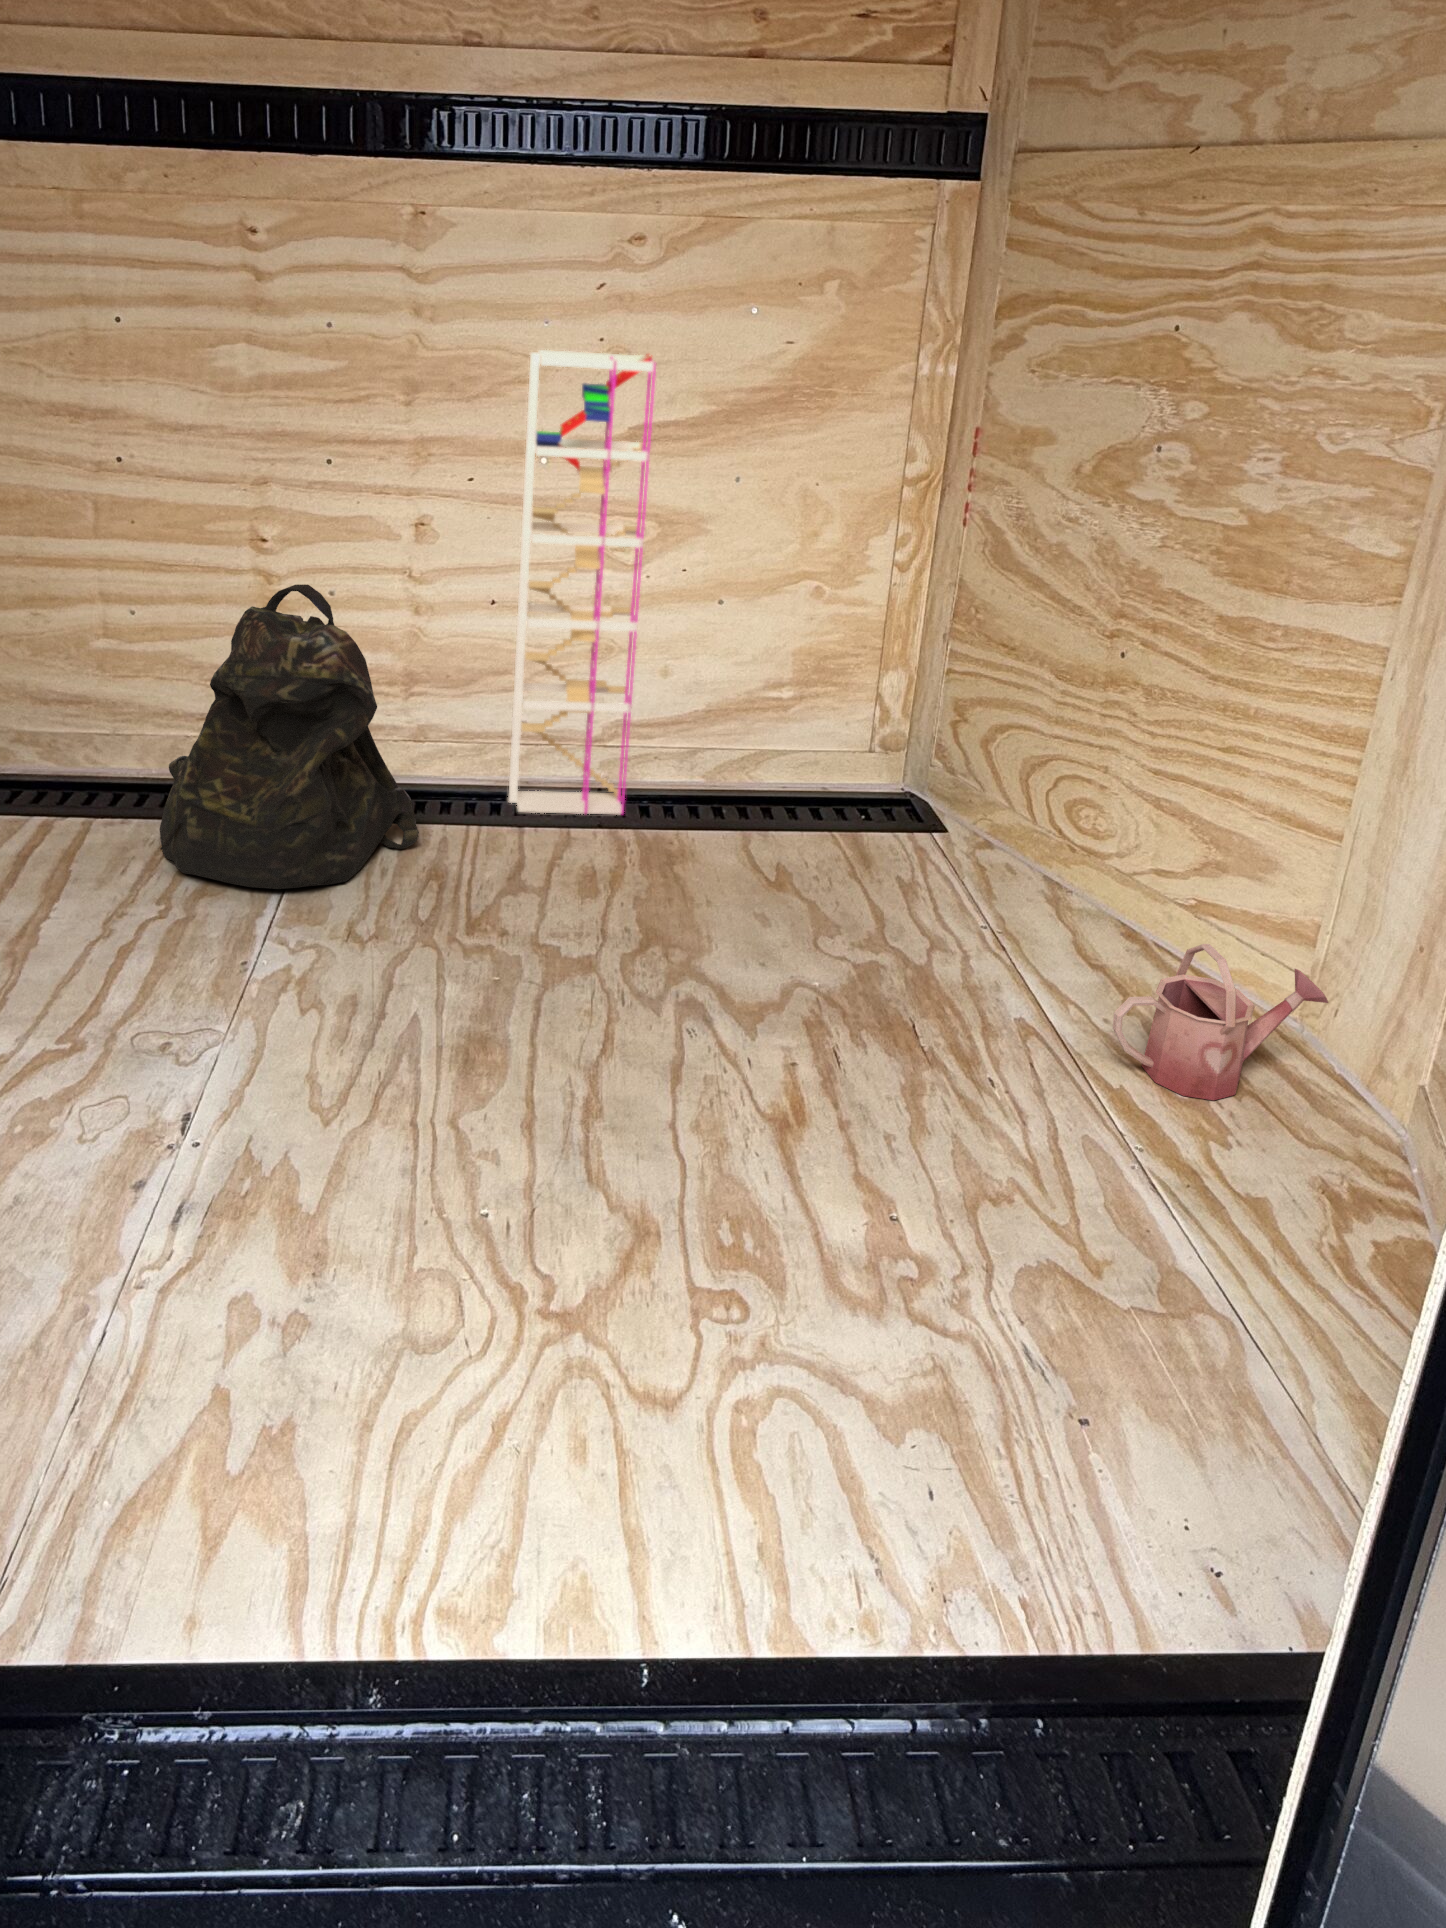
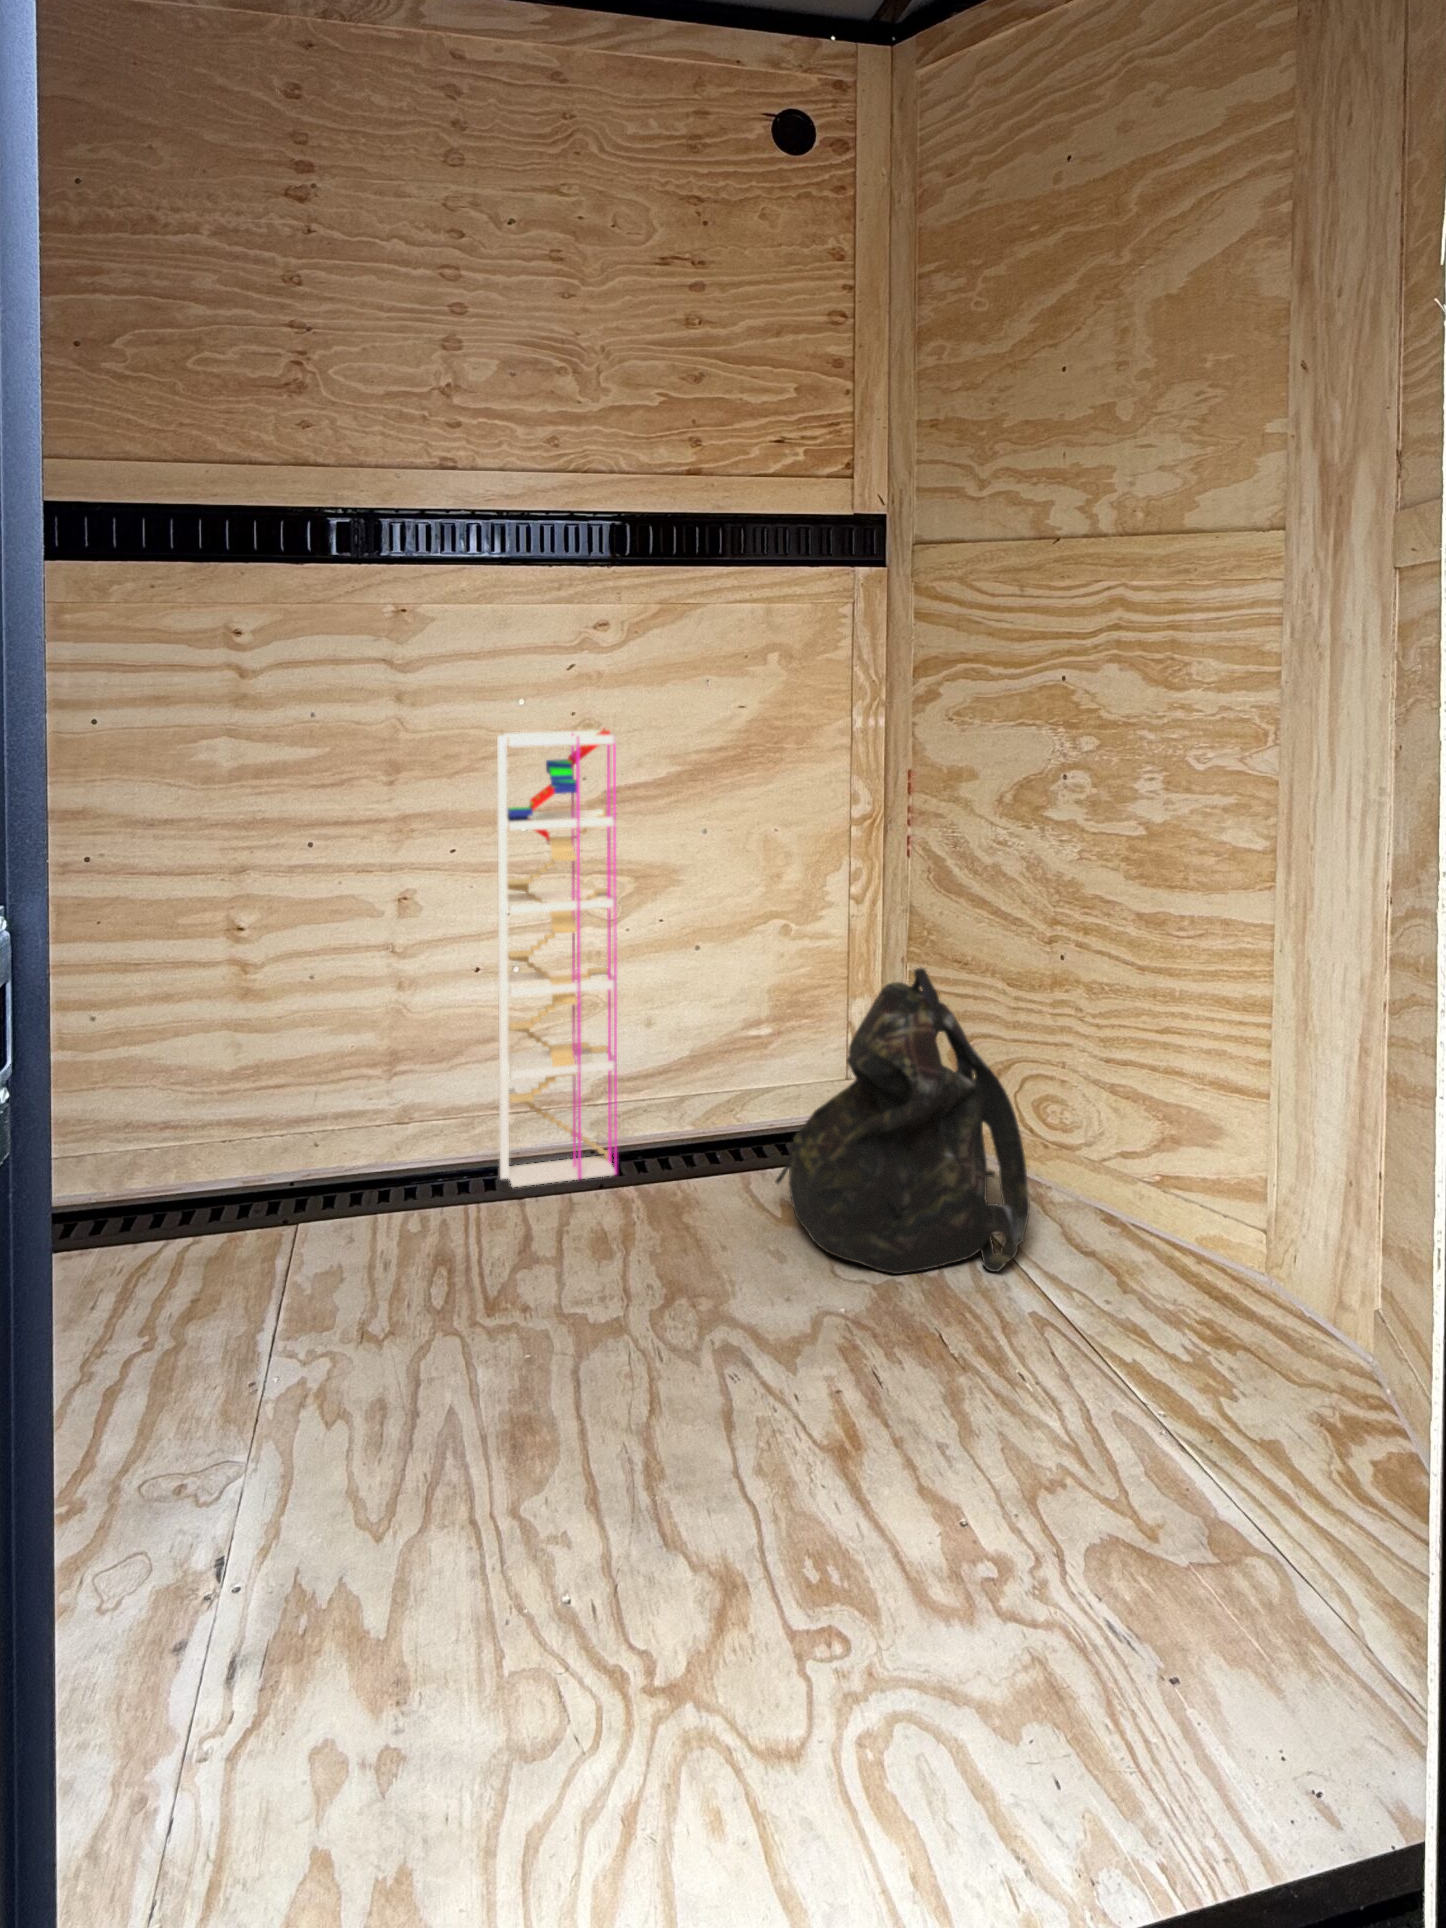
backpack: present [159,585,419,889] -> present [776,968,1030,1274]
watering can: present [1113,944,1328,1100] -> none [1116,1208,1294,1360]

